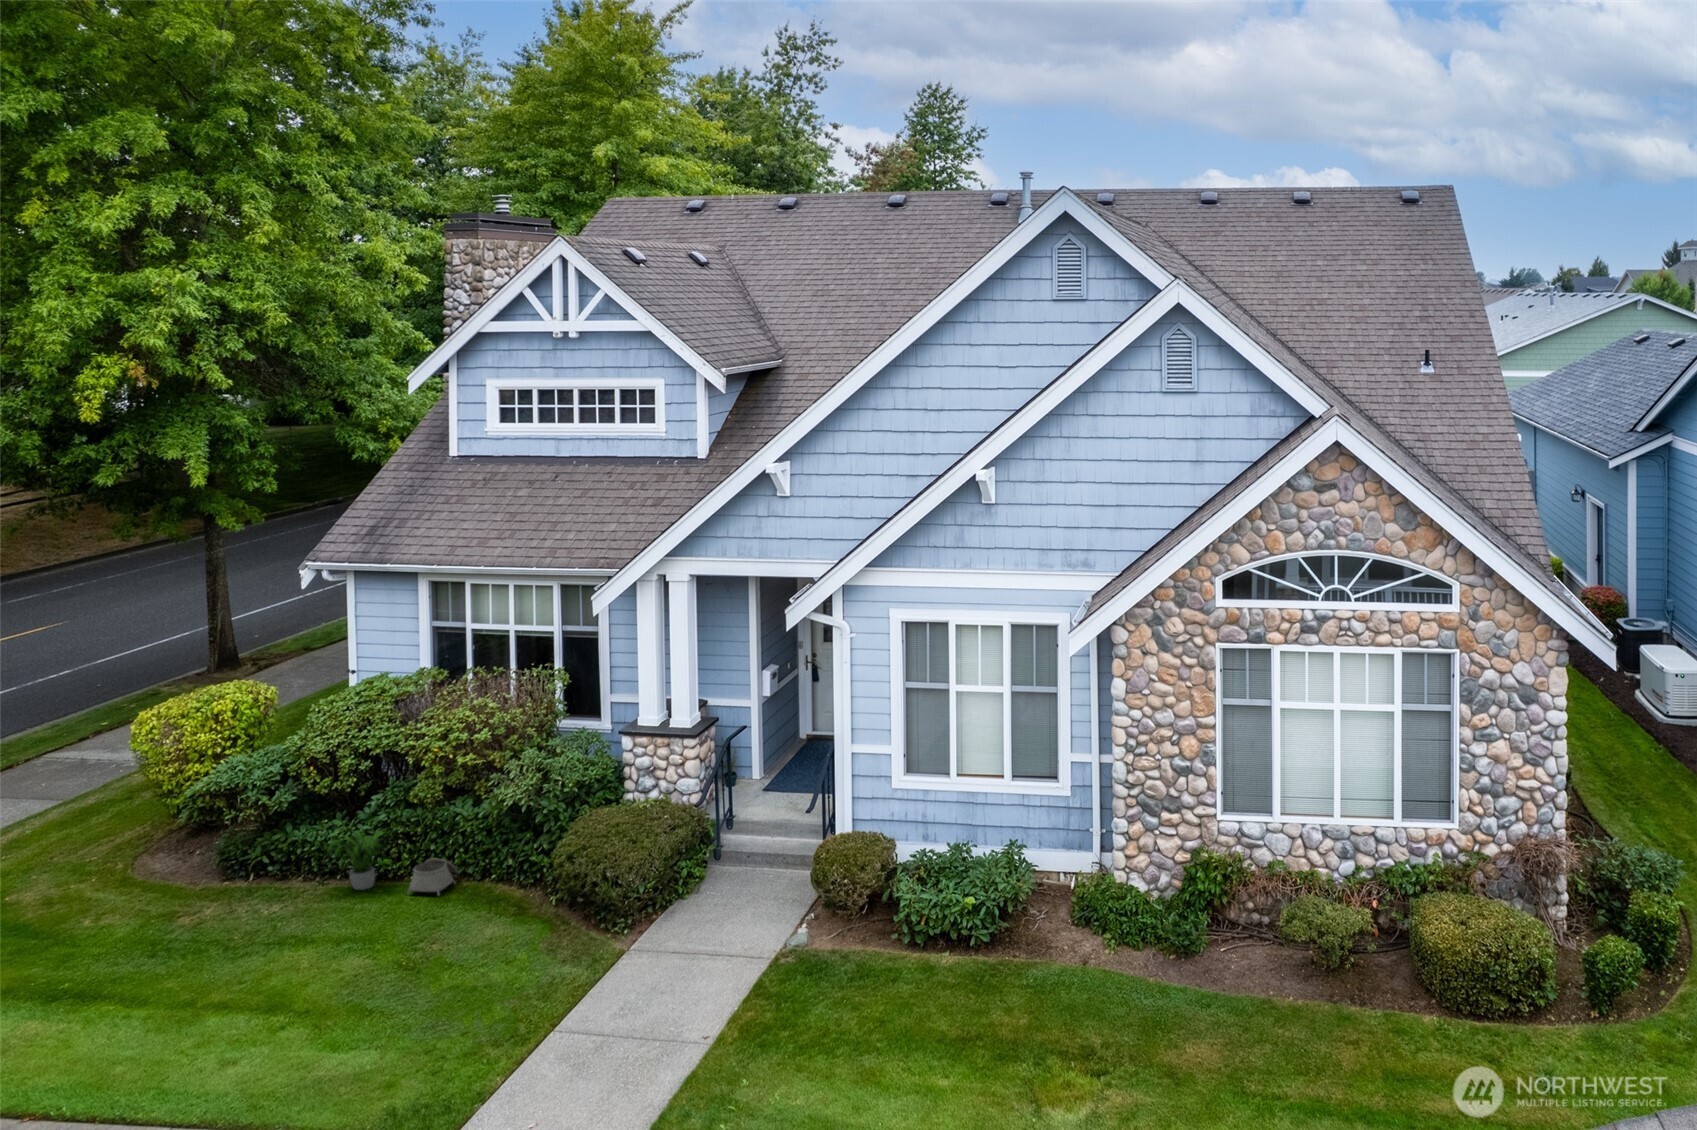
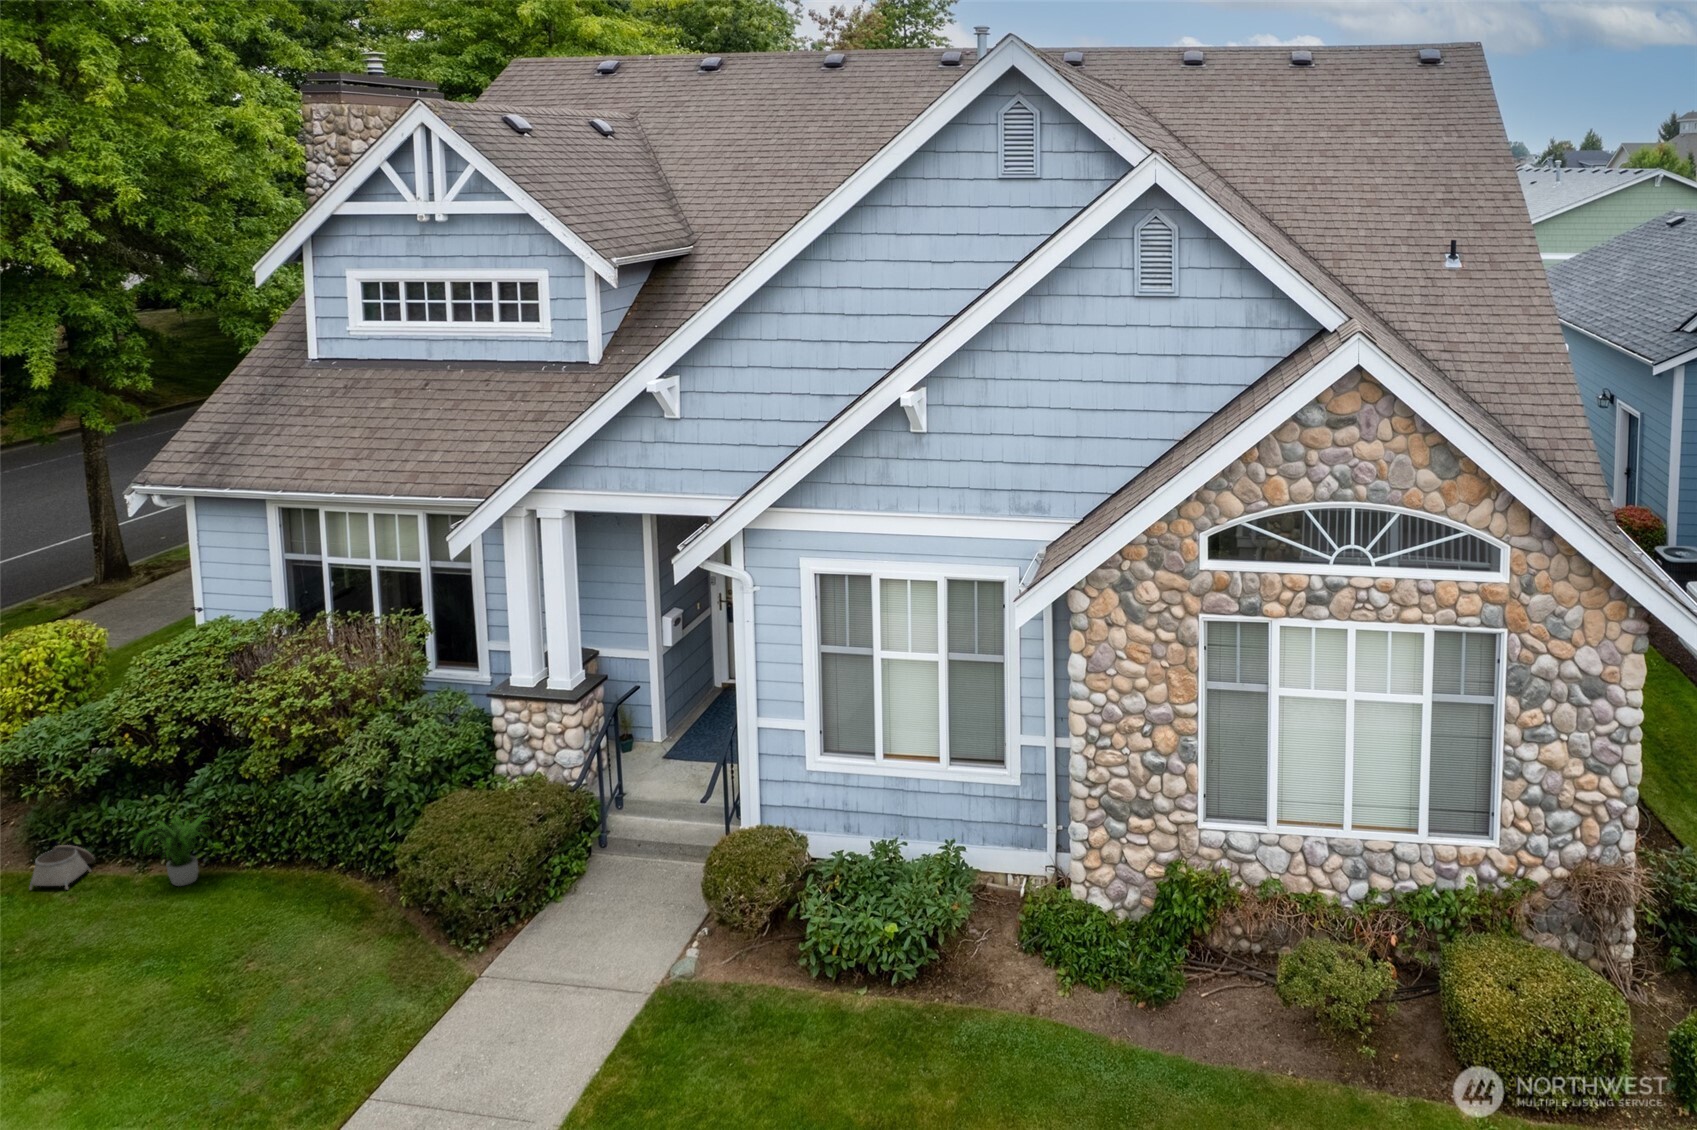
basket: present [407,859,457,895] -> present [29,845,94,890]

